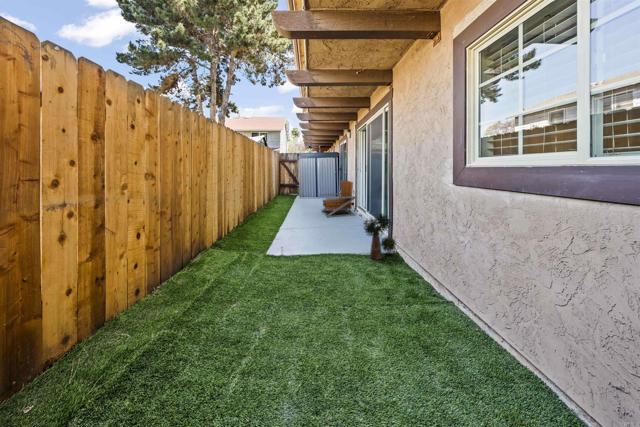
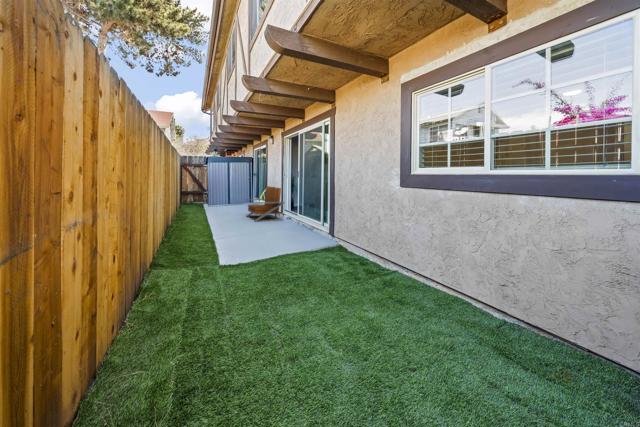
potted plant: present [364,214,397,260] -> none [314,212,344,252]

